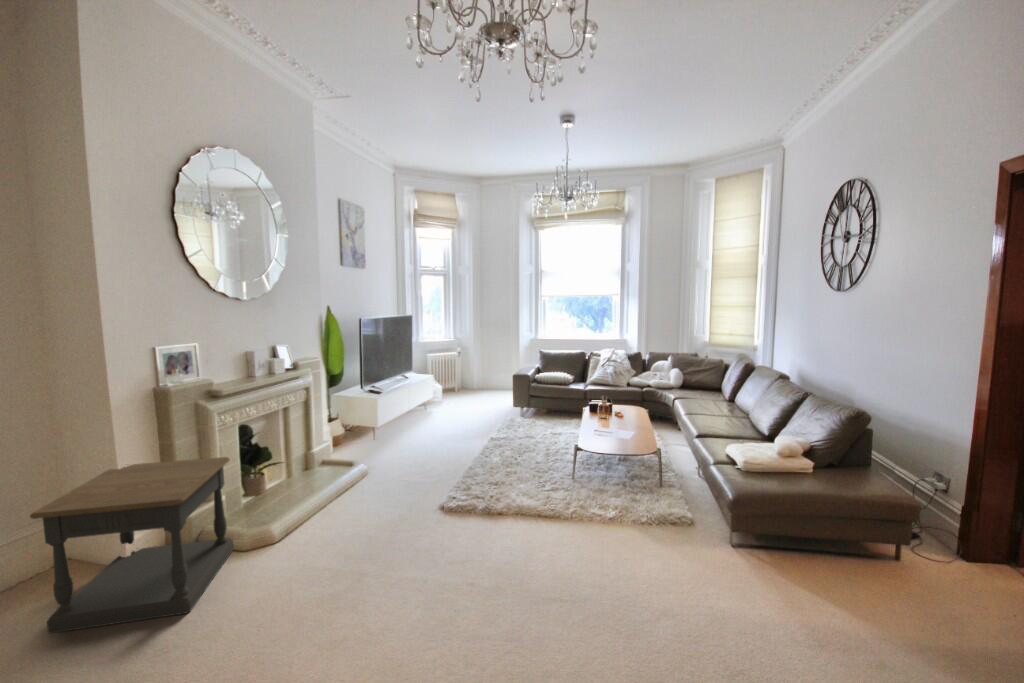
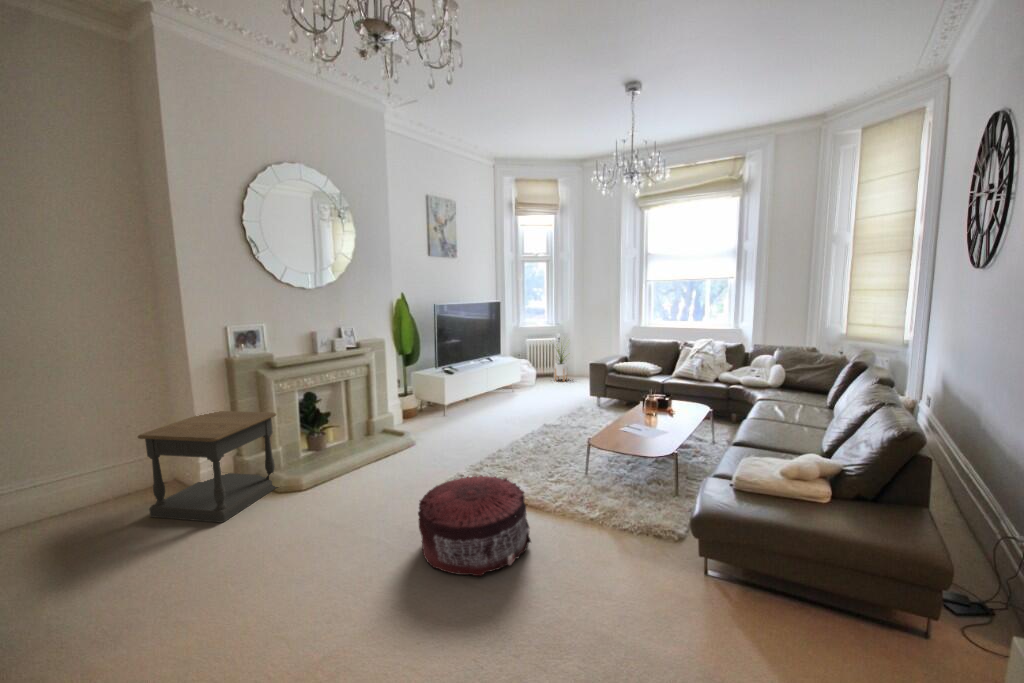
house plant: none [455,349,480,395] -> present [555,347,567,381]
pouf: none [472,491,585,598] -> present [418,476,531,576]

